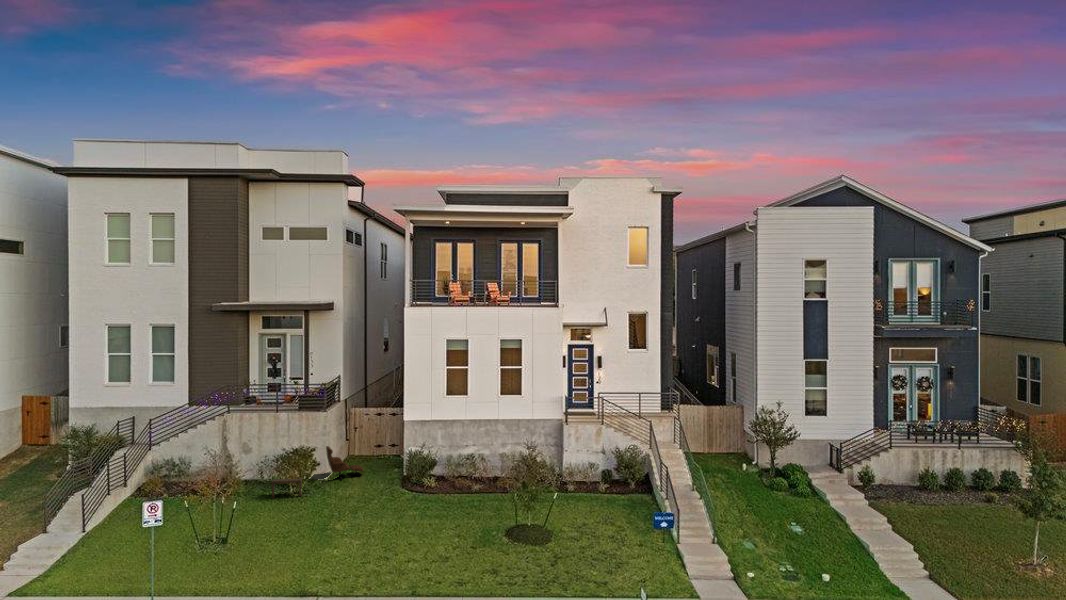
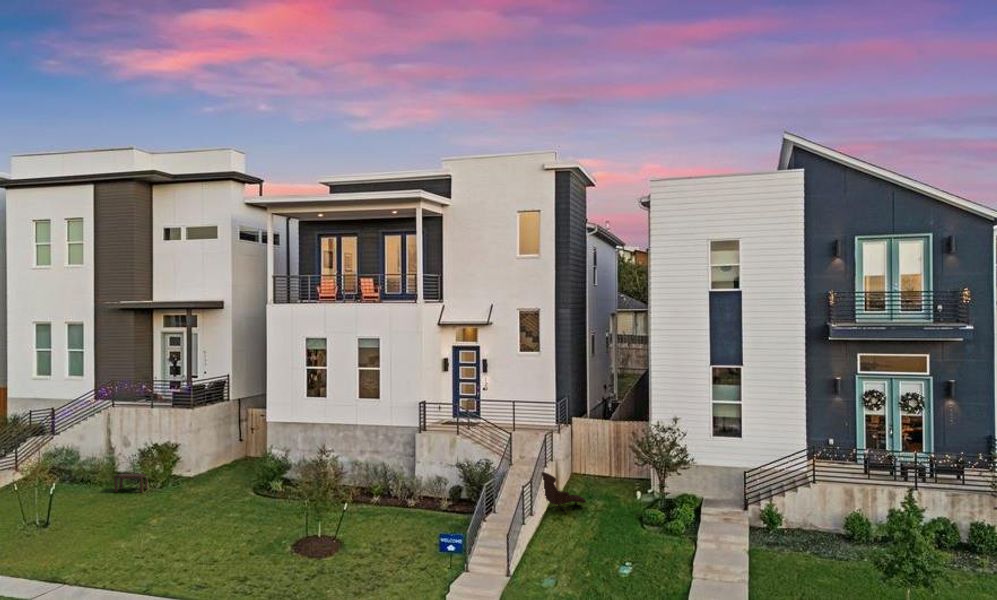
lounge chair: present [326,446,363,480] -> present [542,472,586,514]

